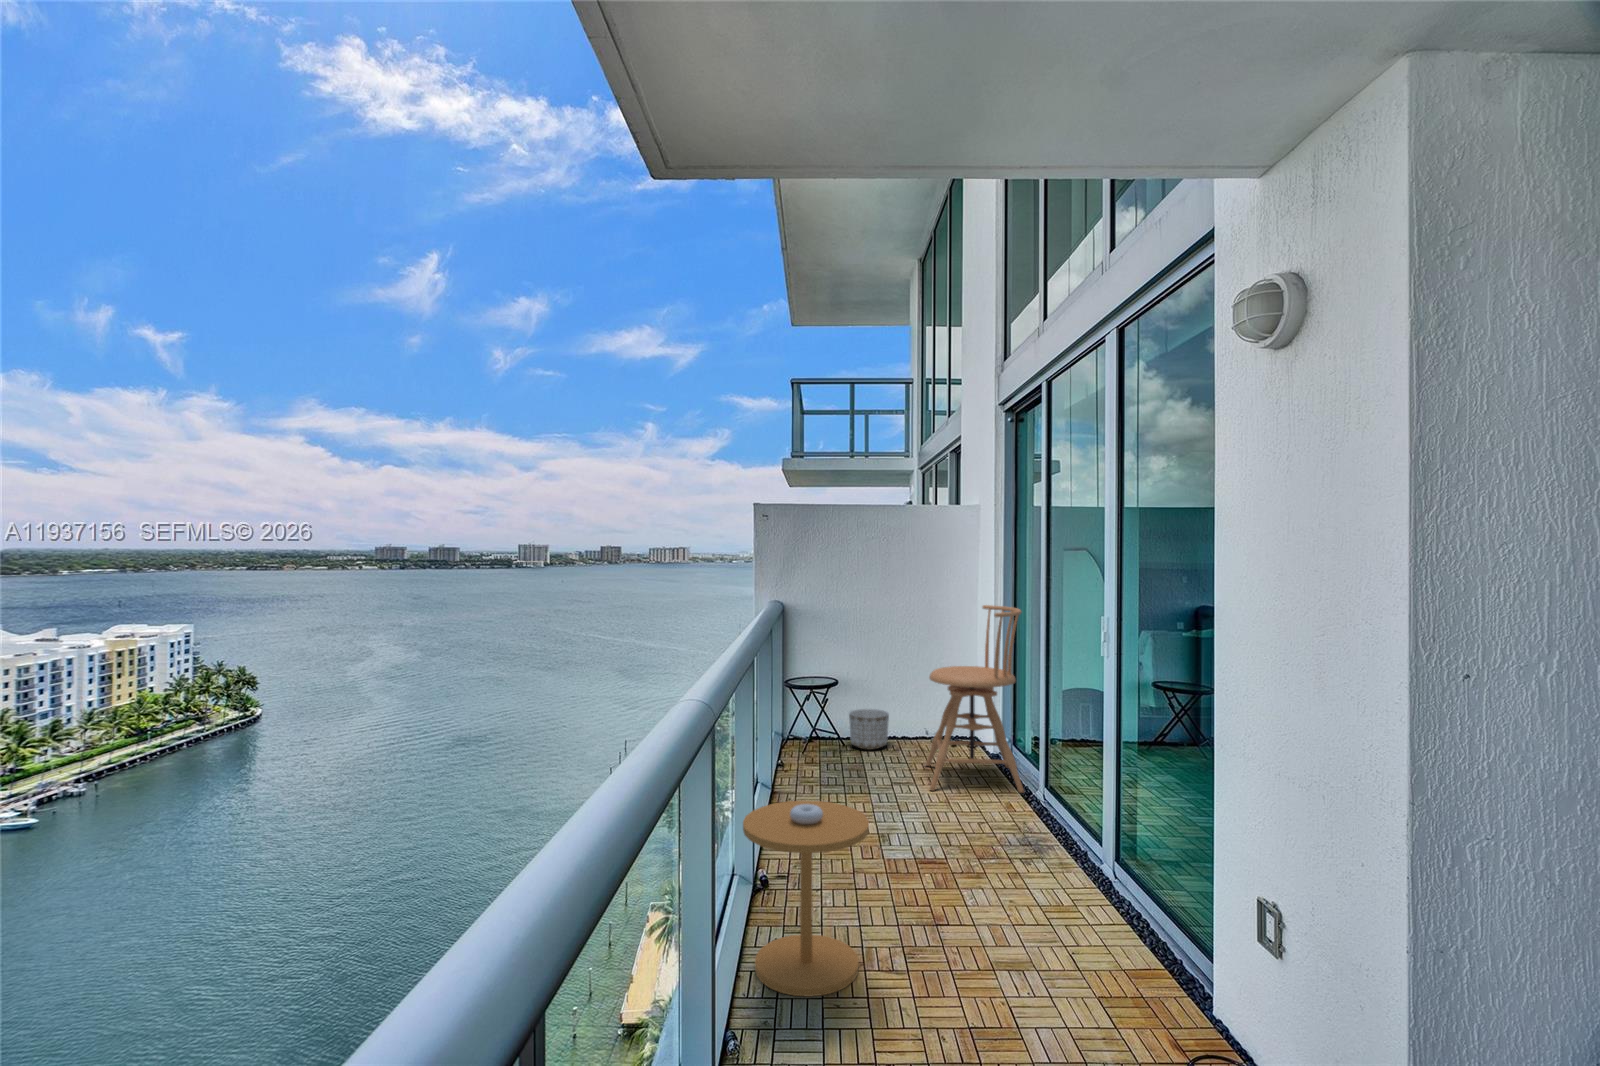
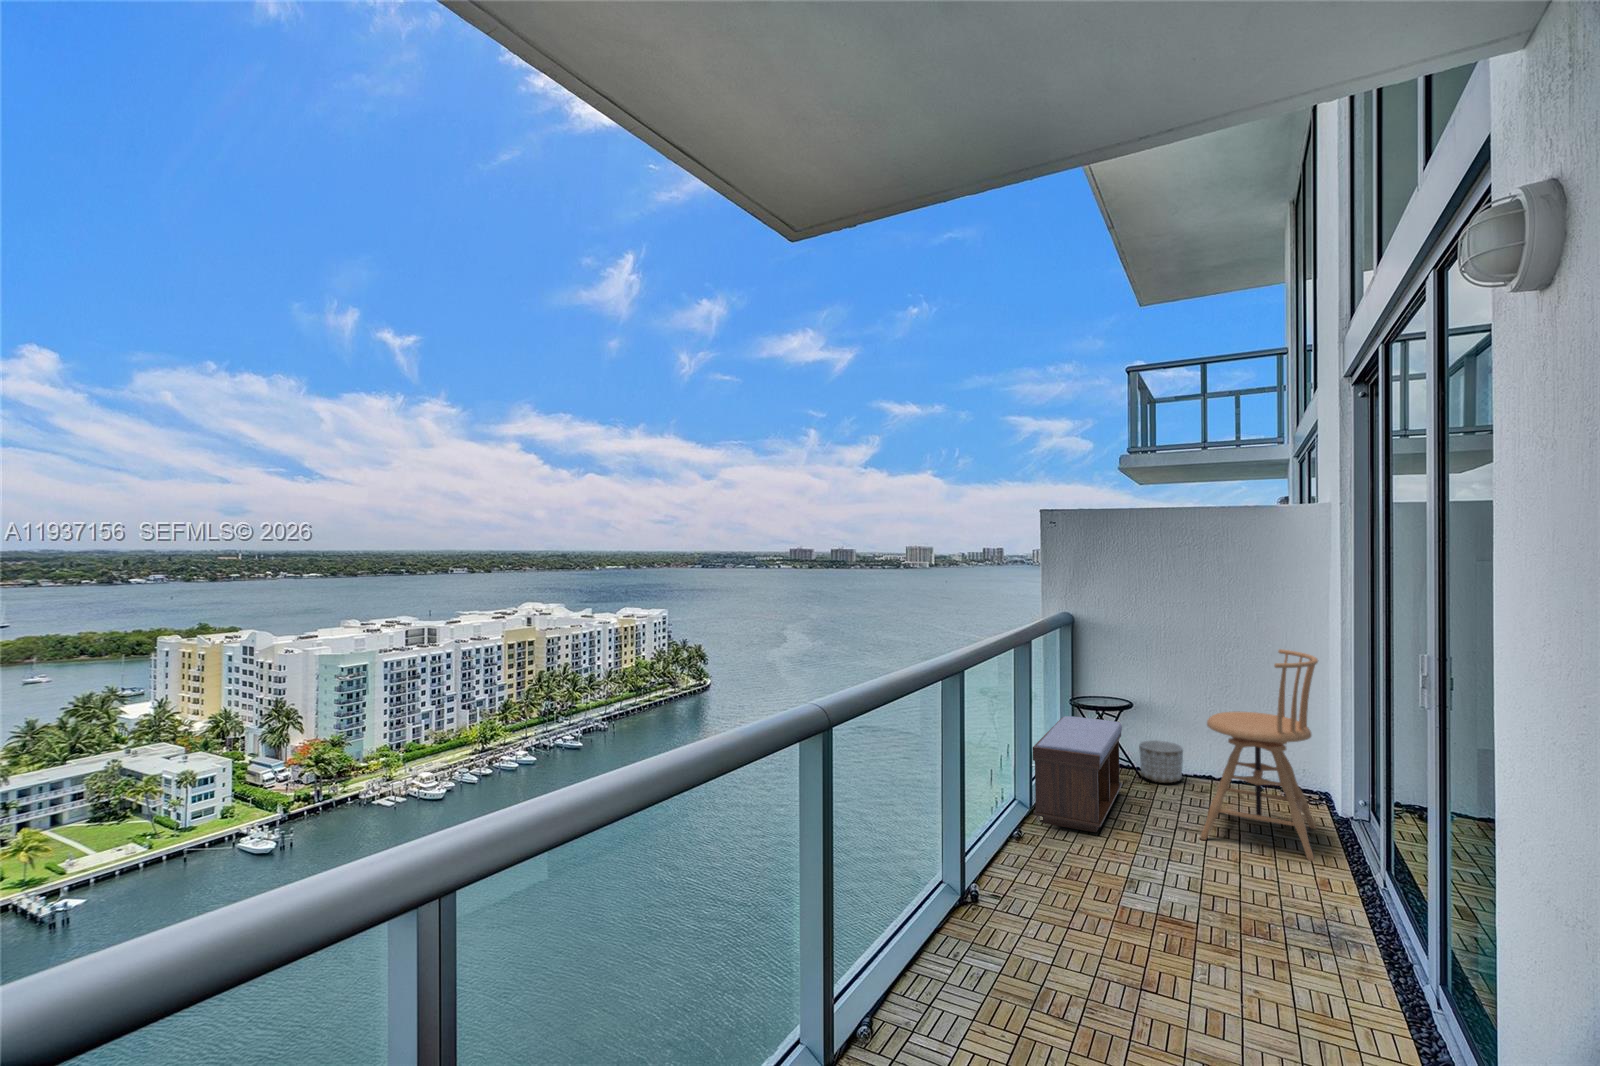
bench: none [777,690,847,801] -> present [1033,716,1122,832]
side table: present [743,801,869,997] -> none [916,836,1029,1016]

